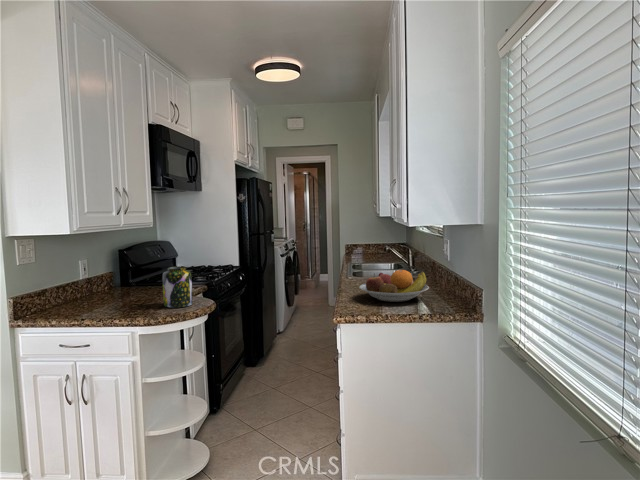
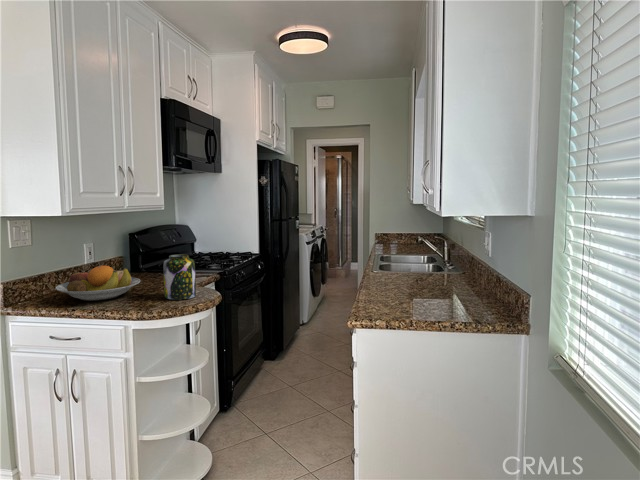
fruit bowl: present [359,270,429,302] -> present [56,266,140,301]

